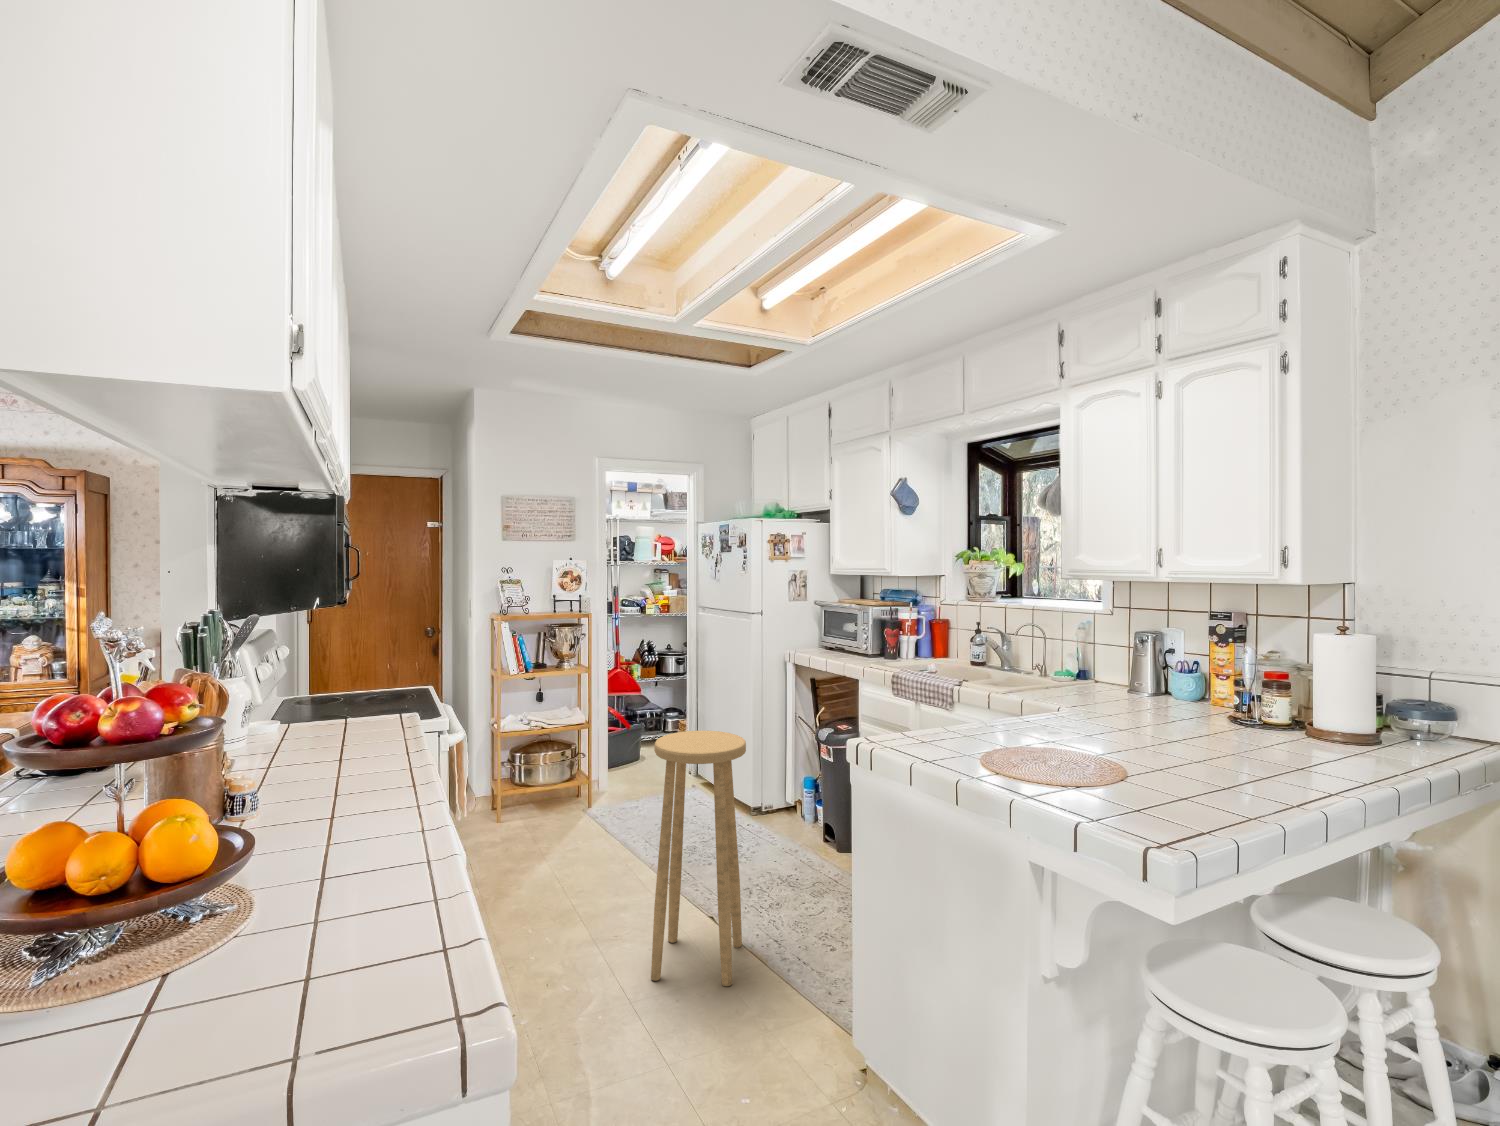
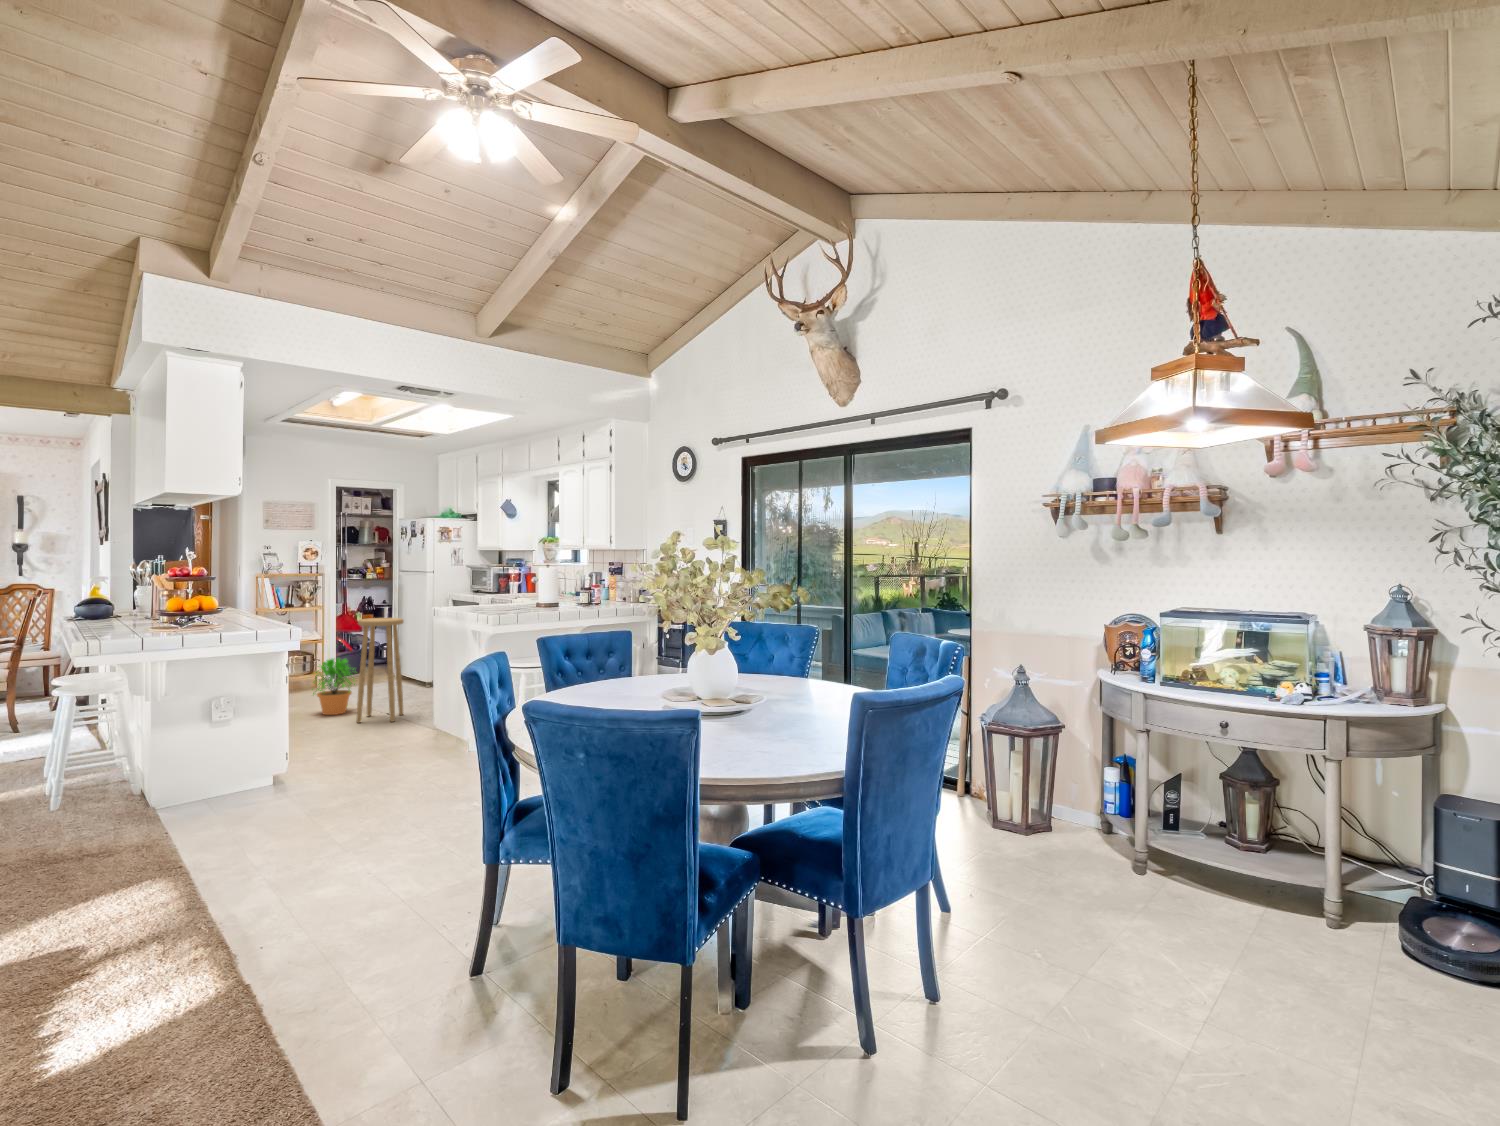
potted plant: none [559,799,652,924] -> present [312,658,355,715]

